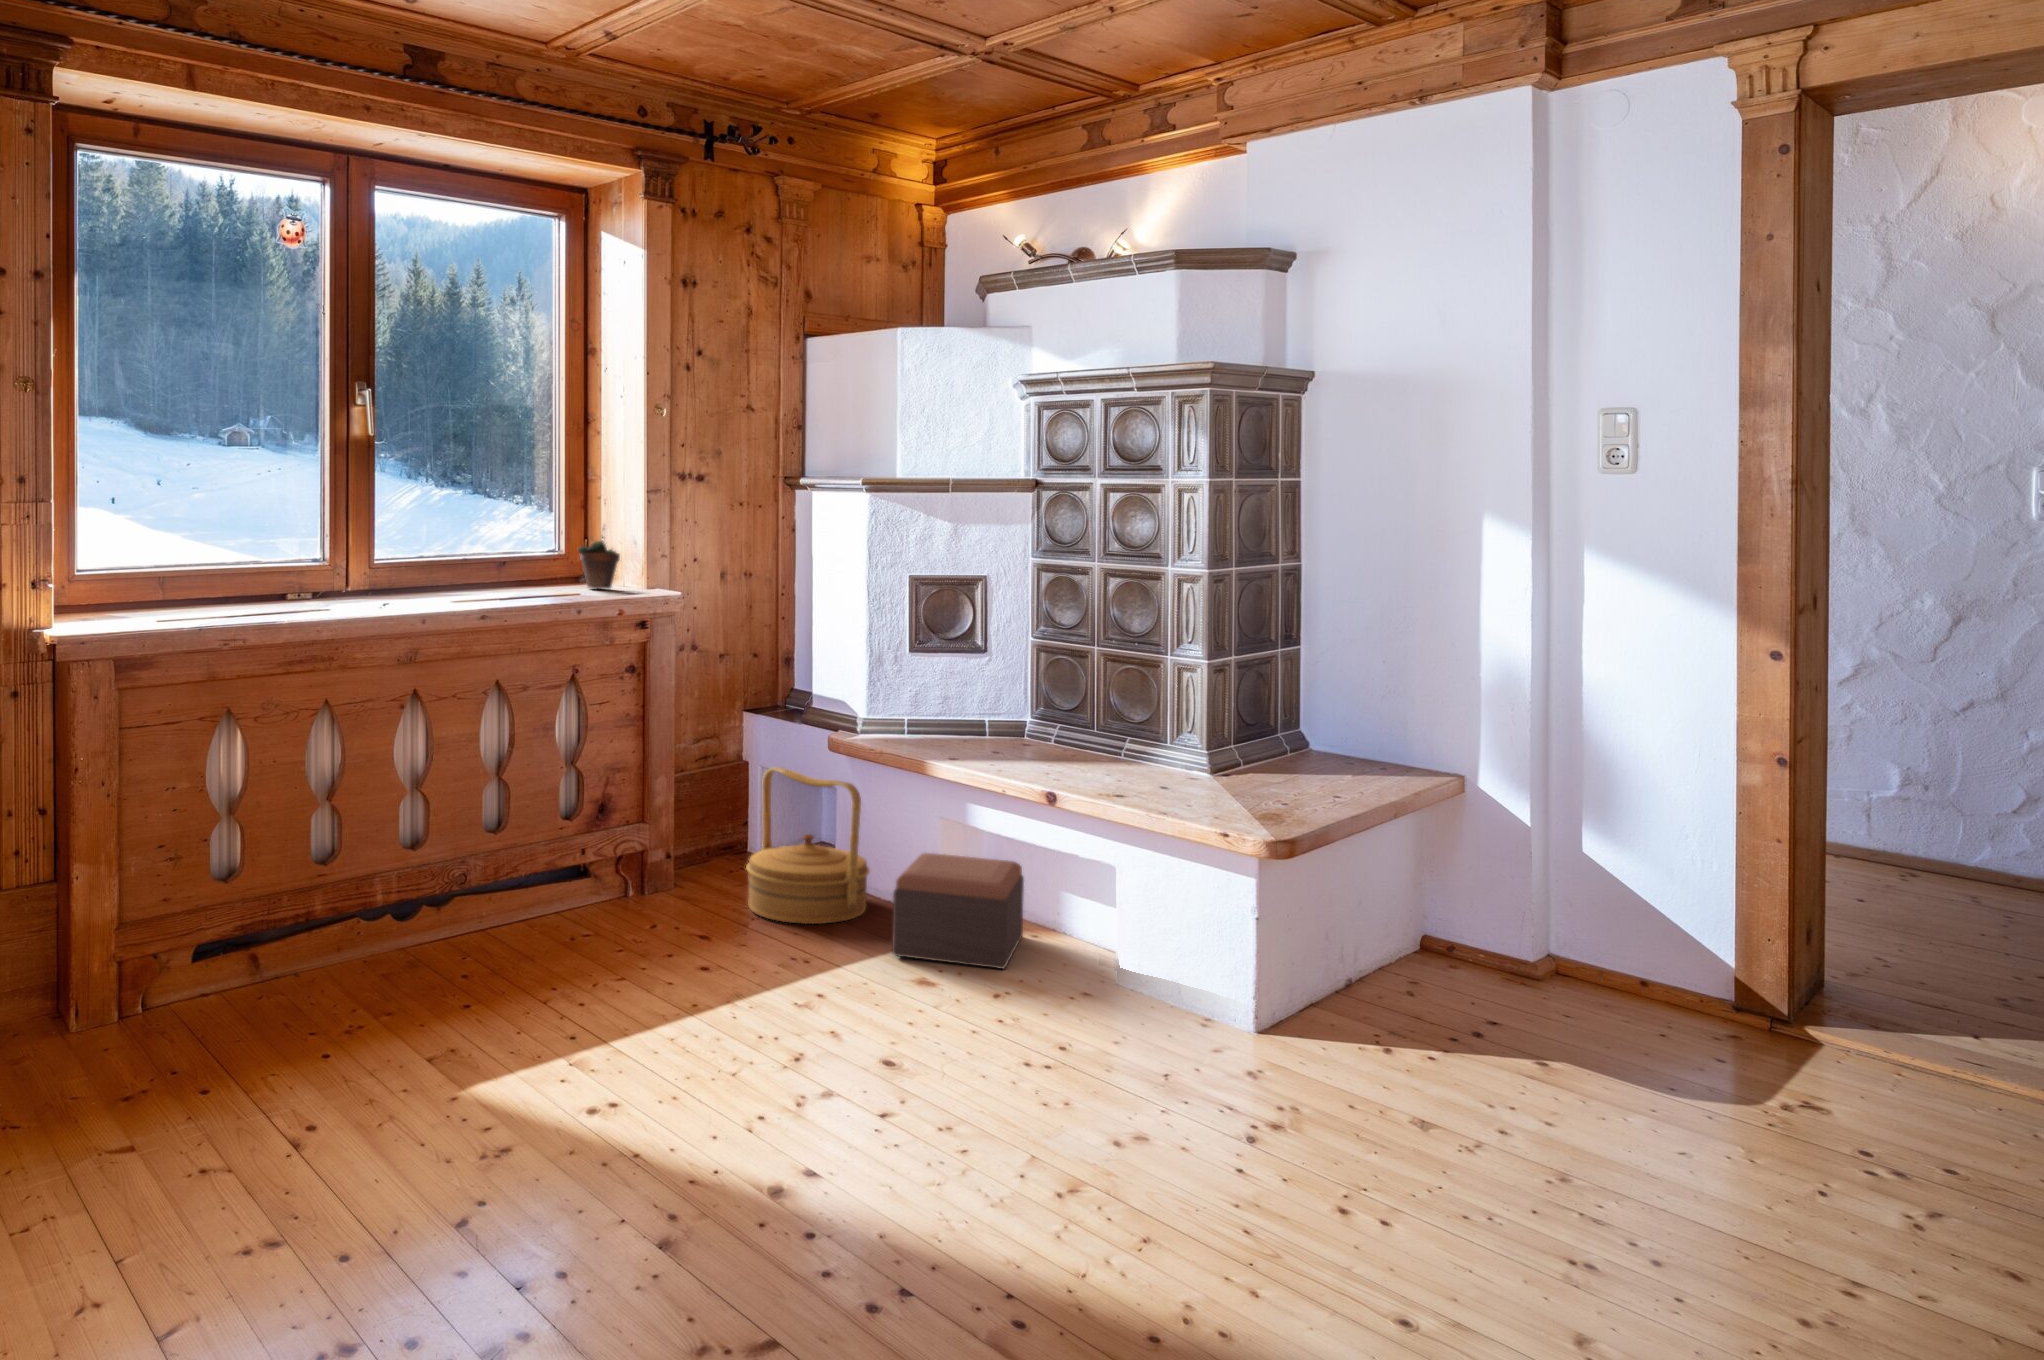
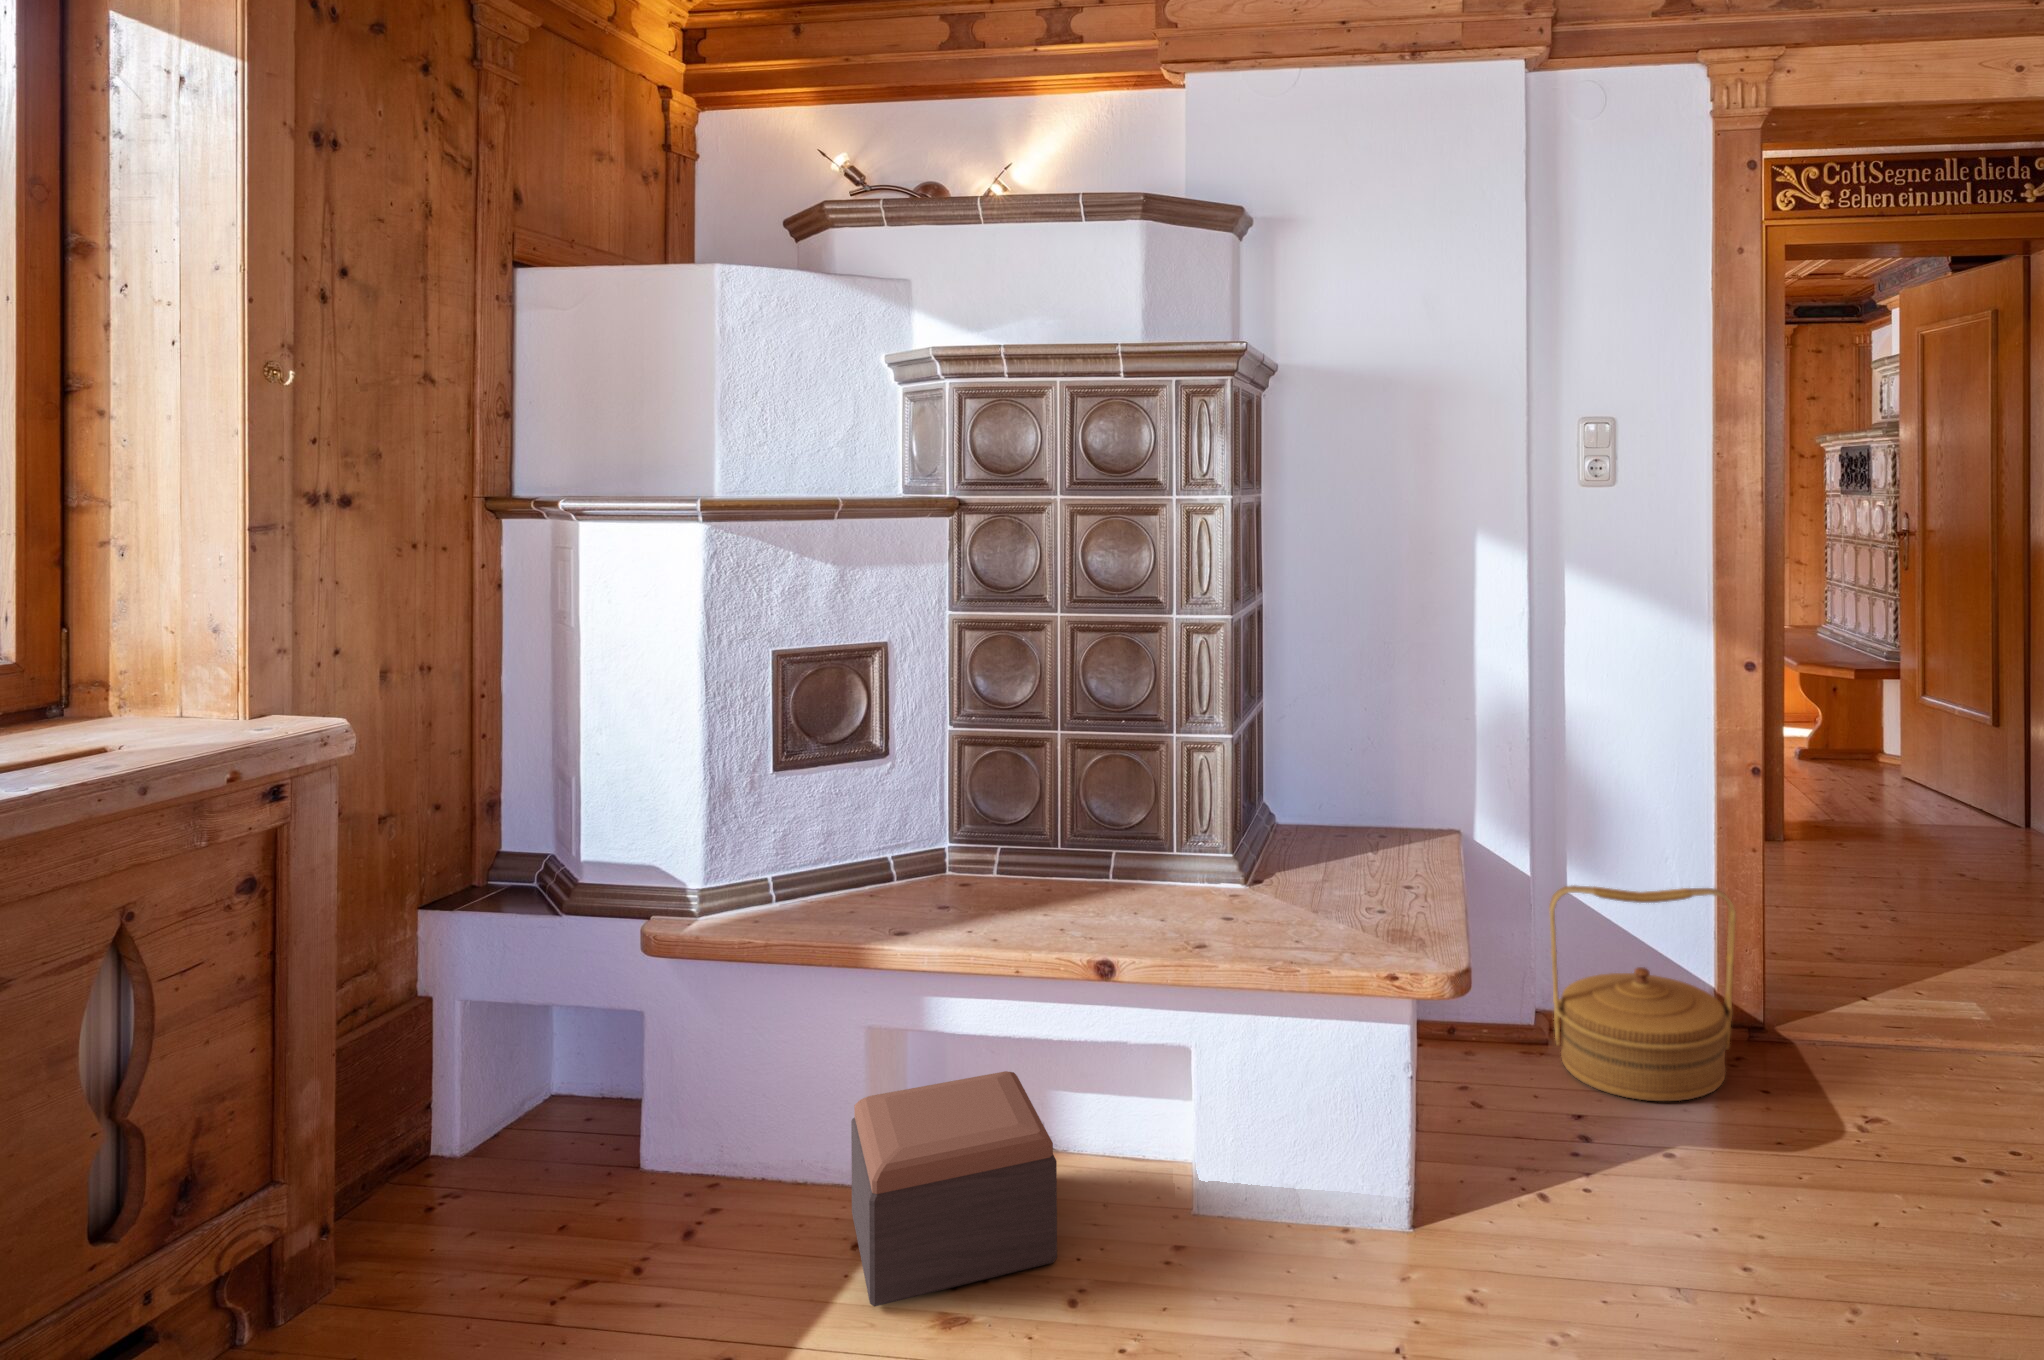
succulent plant: present [578,536,620,589] -> none [69,608,185,750]
woven basket: present [746,767,869,924] -> present [1549,885,1736,1101]

